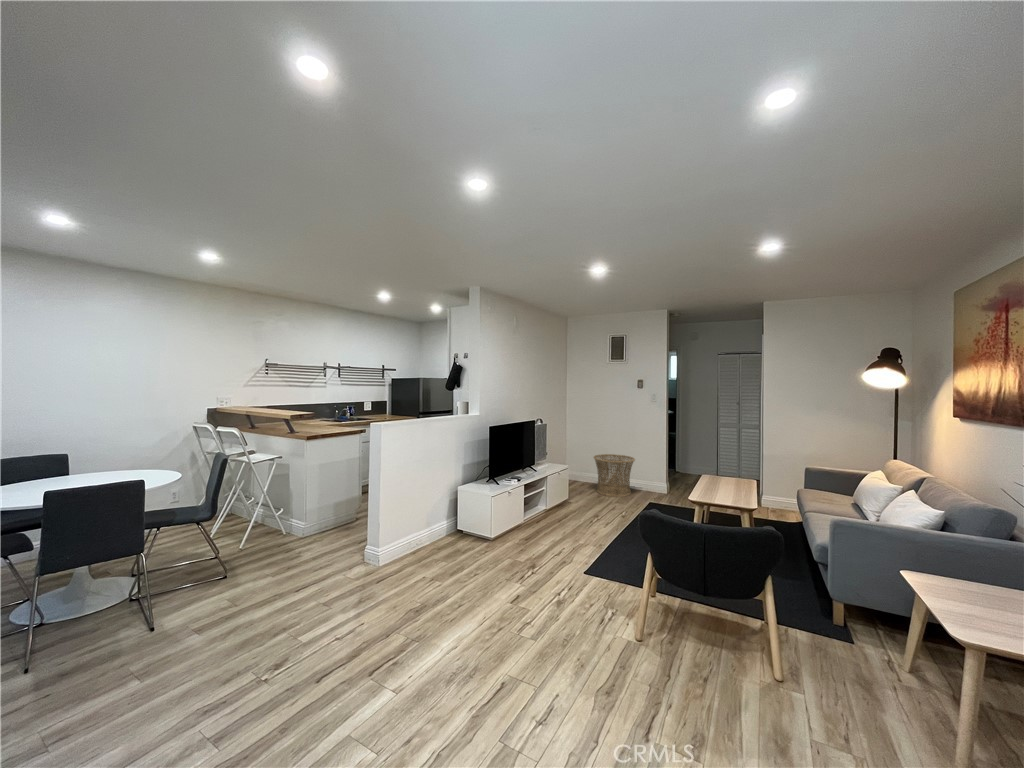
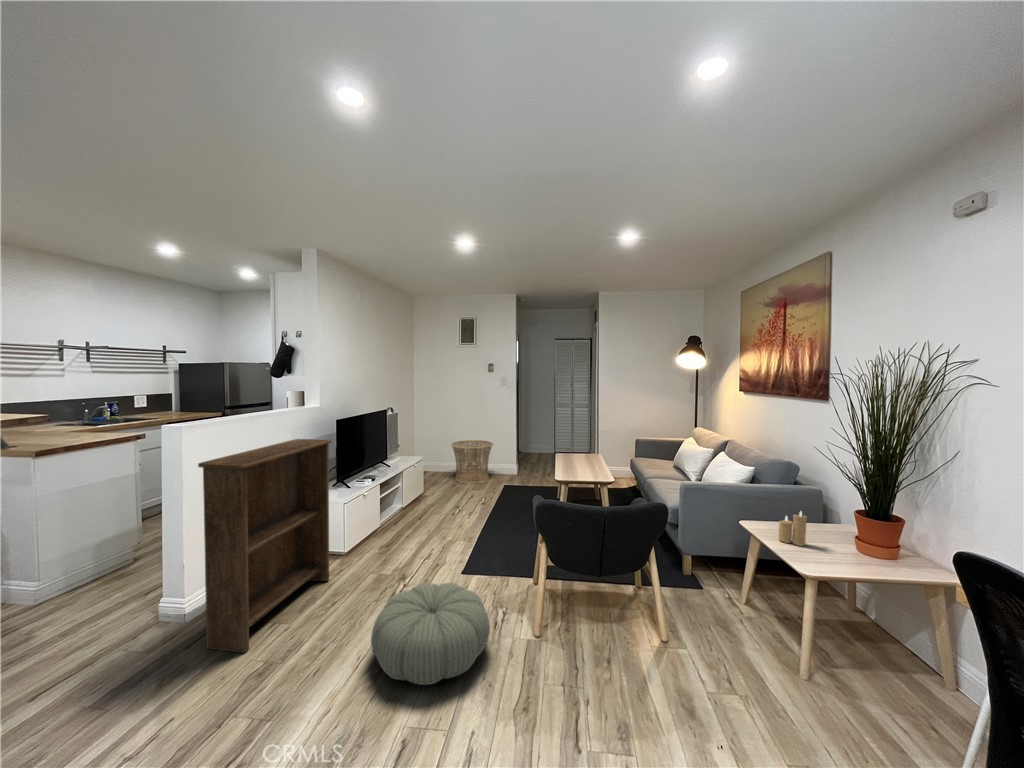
bookshelf: none [388,440,479,594] -> present [198,439,331,653]
candle: none [950,568,994,613] -> present [779,511,807,546]
pouf: none [492,570,591,652] -> present [371,583,490,685]

